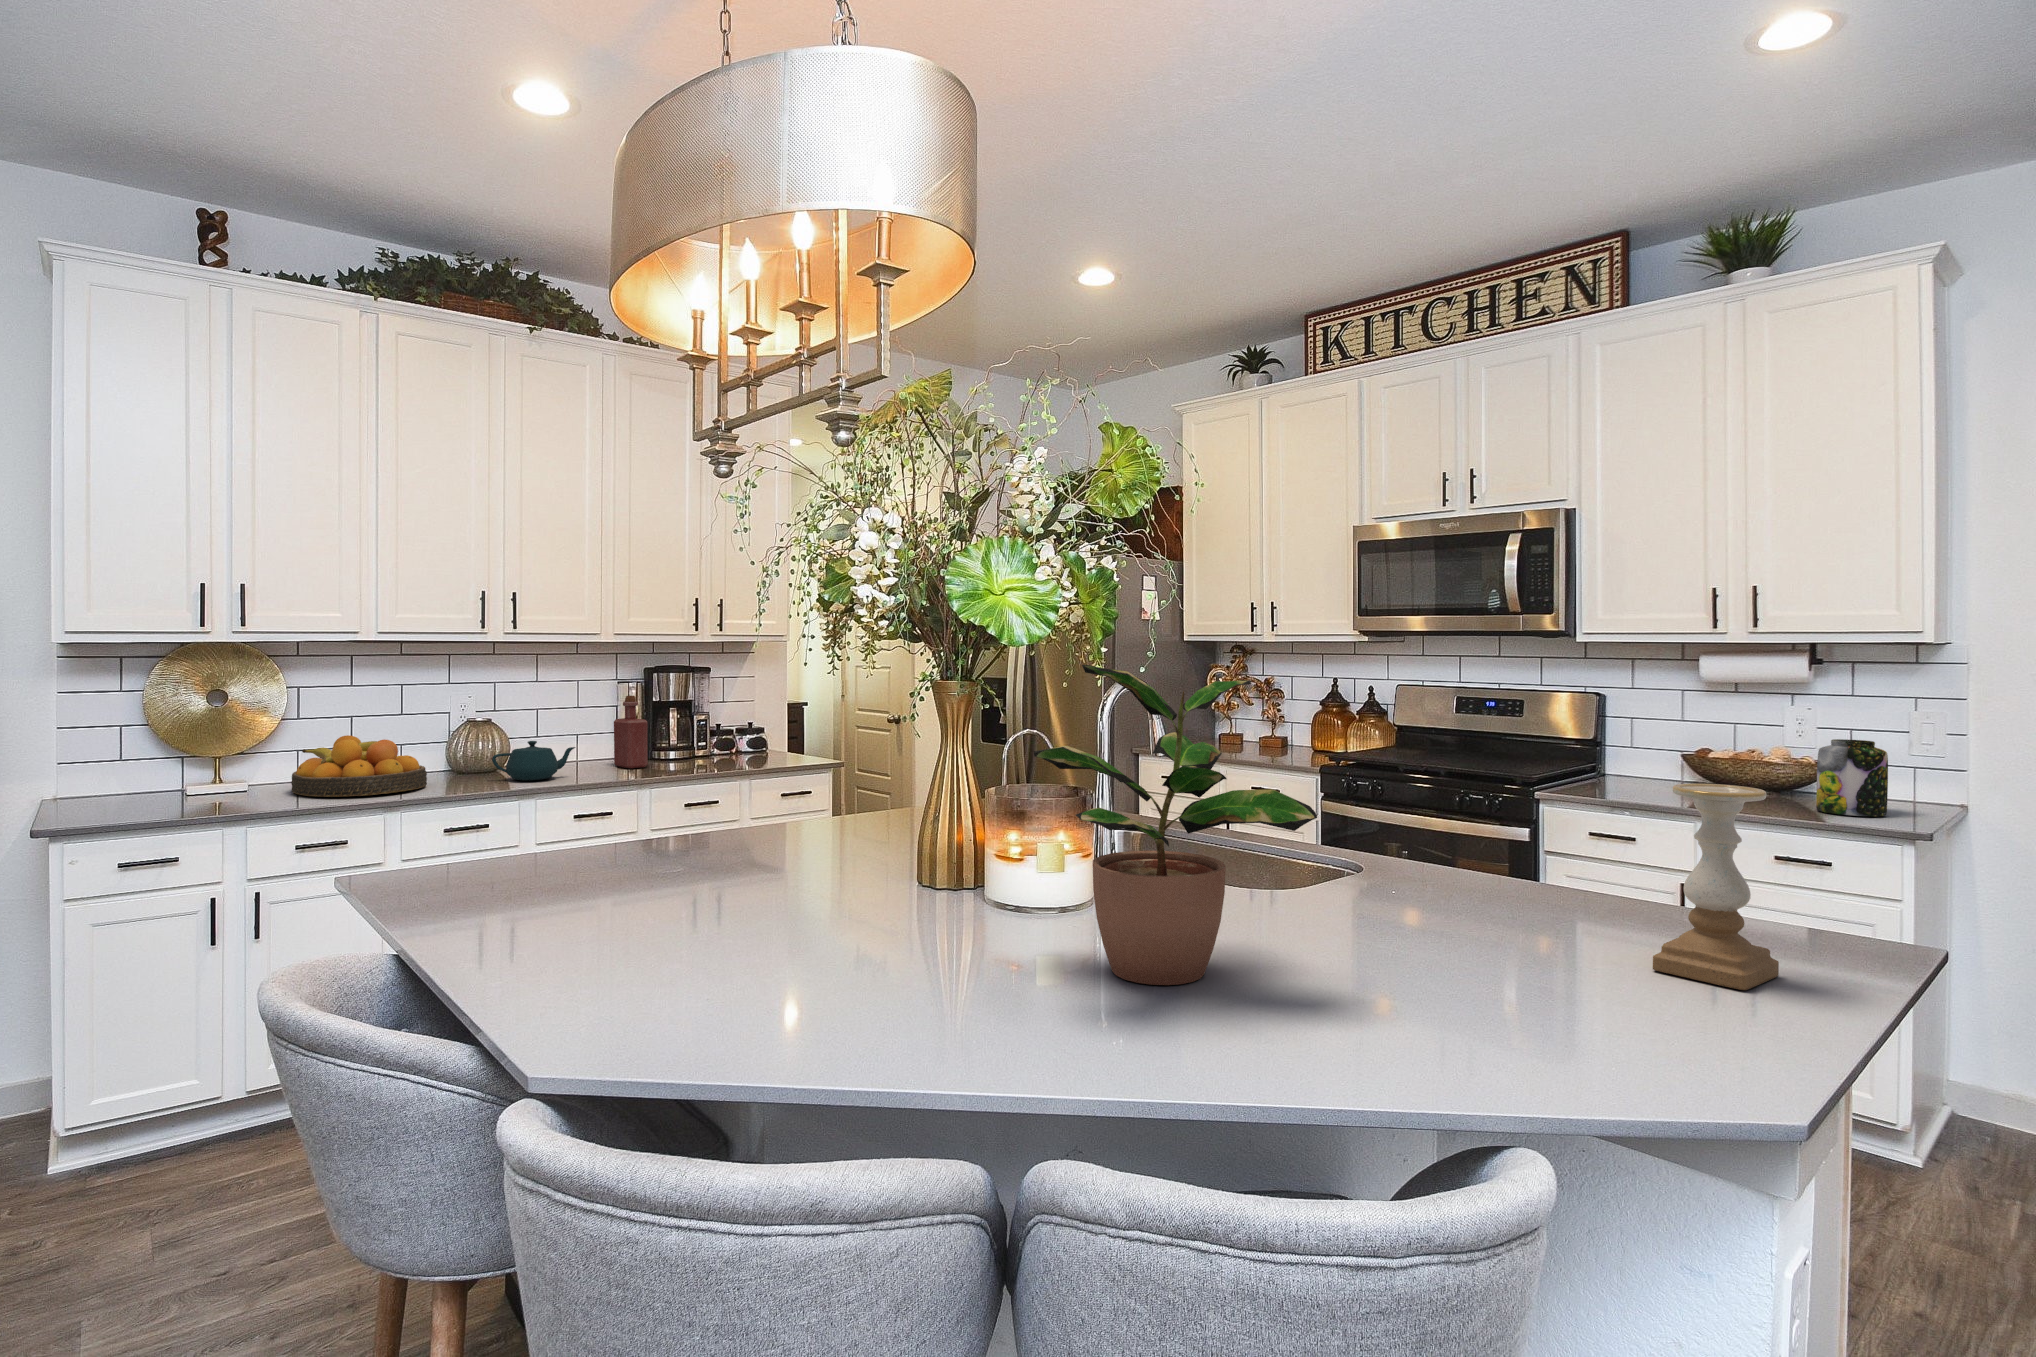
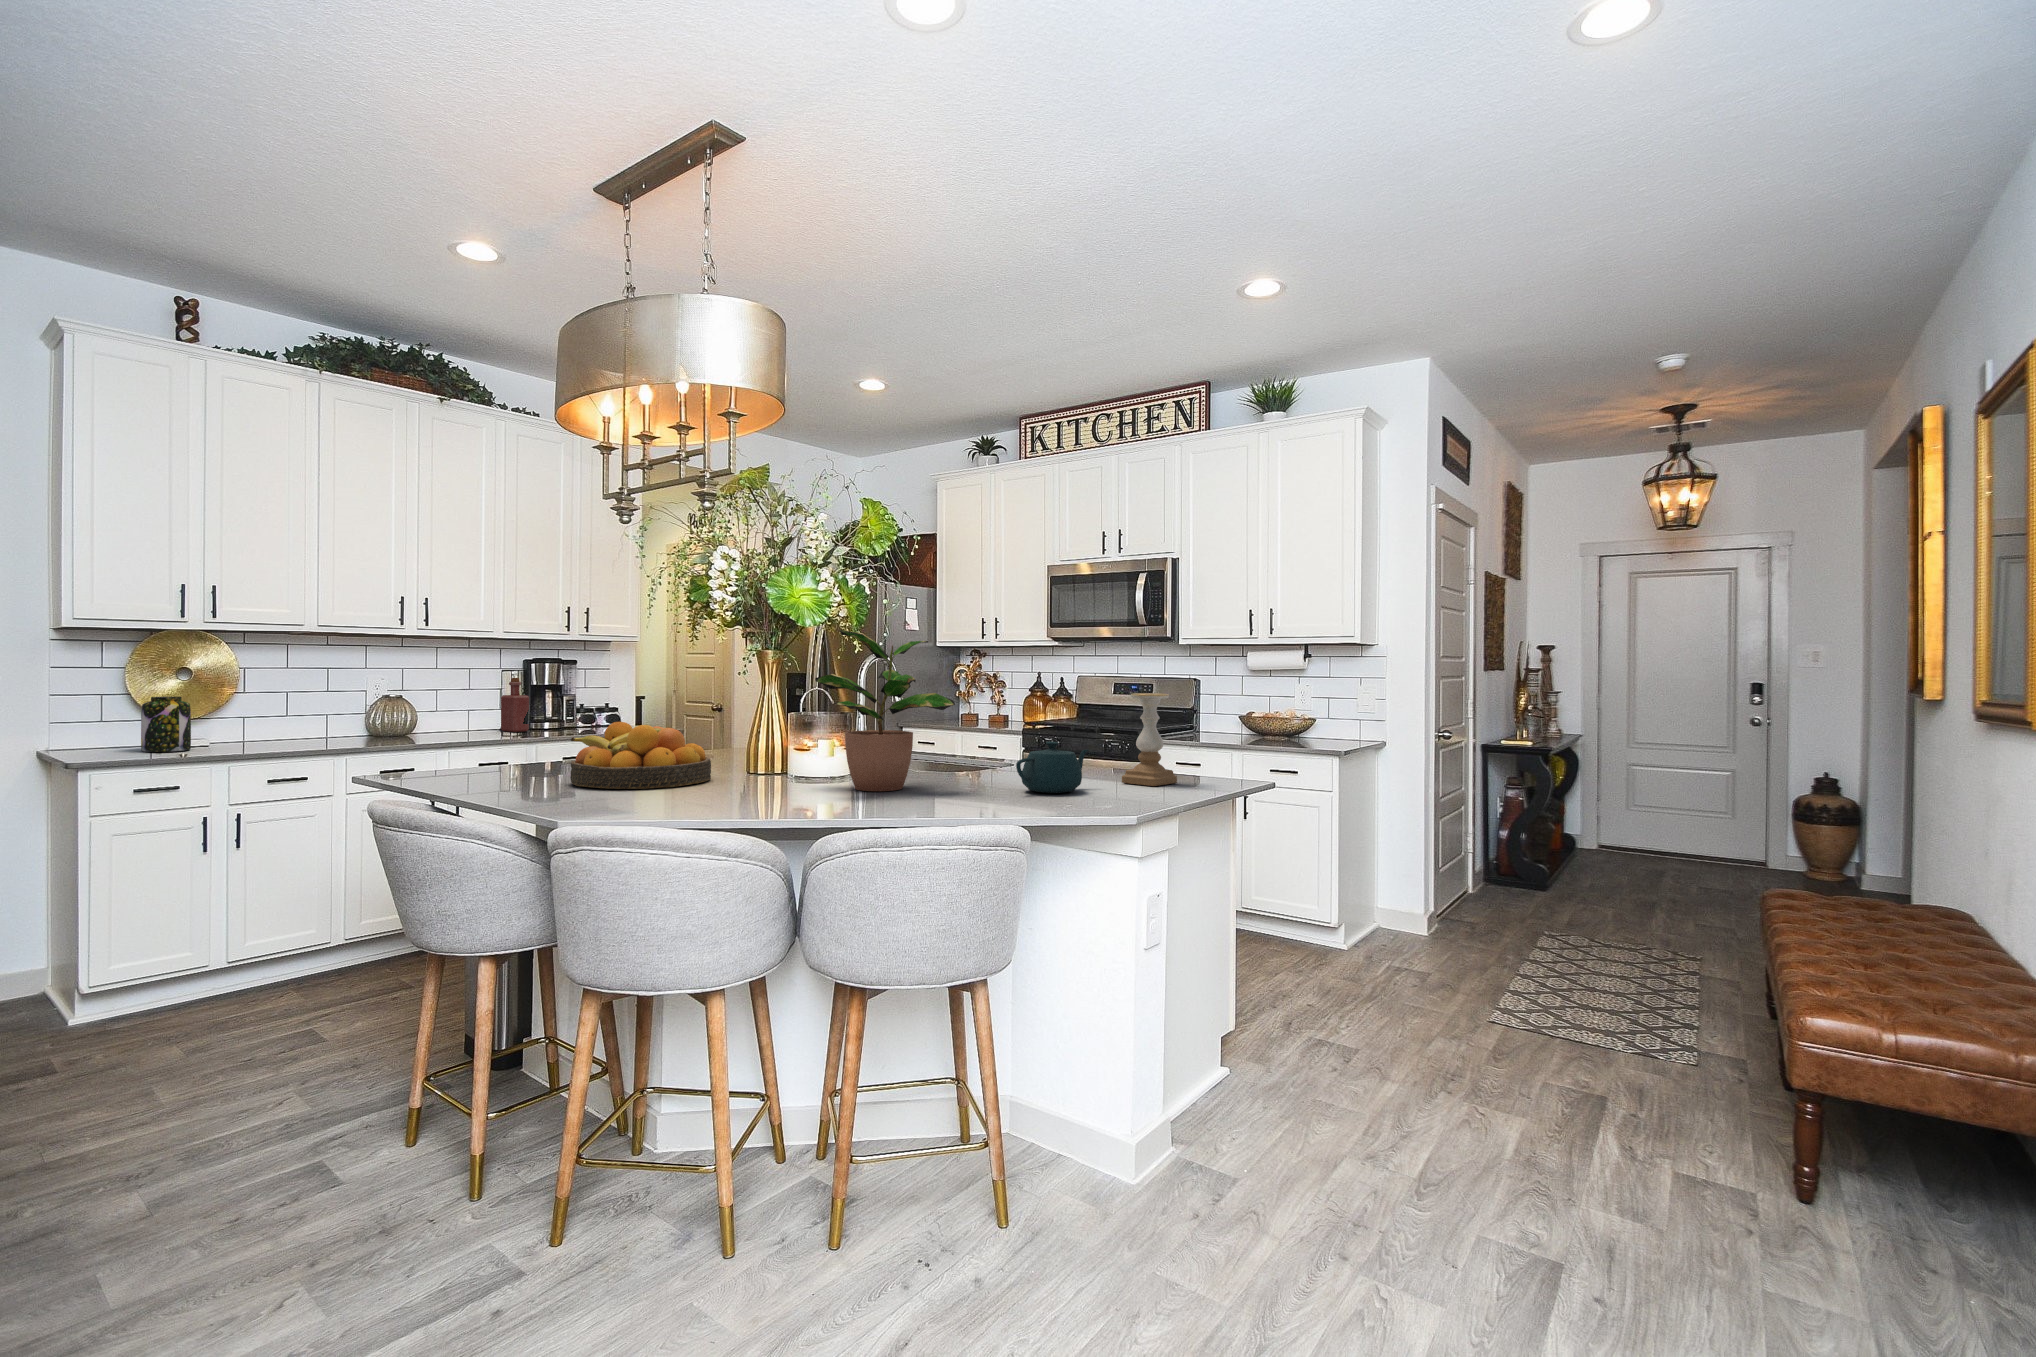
fruit bowl: present [291,735,427,797] -> present [570,722,711,789]
jar: present [1816,739,1888,816] -> present [141,697,191,752]
teapot: present [492,741,575,781] -> present [1016,742,1088,793]

